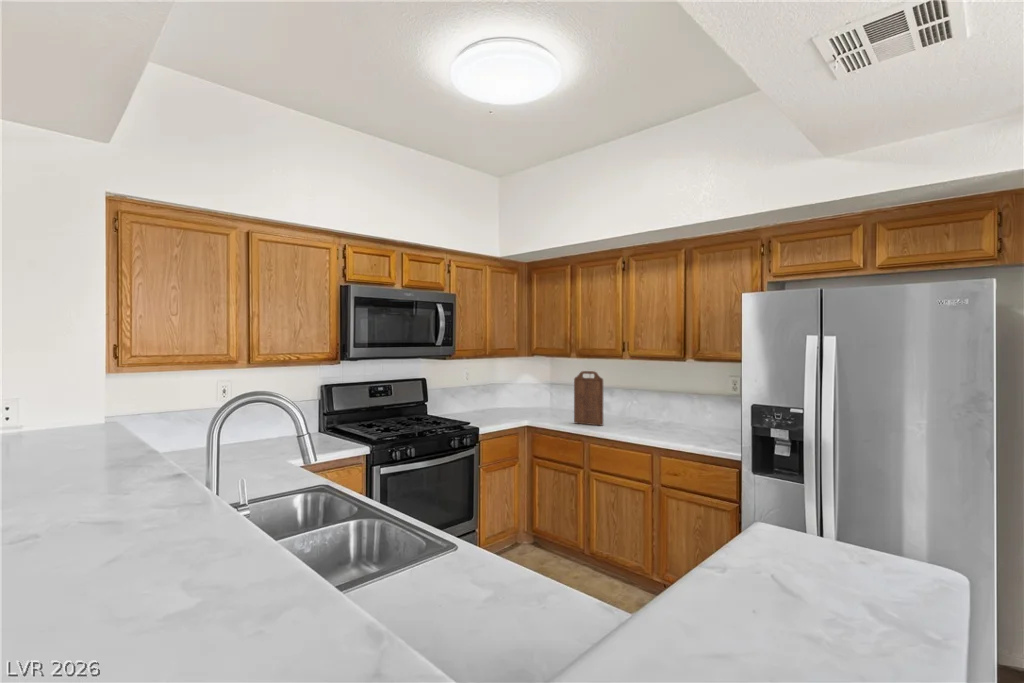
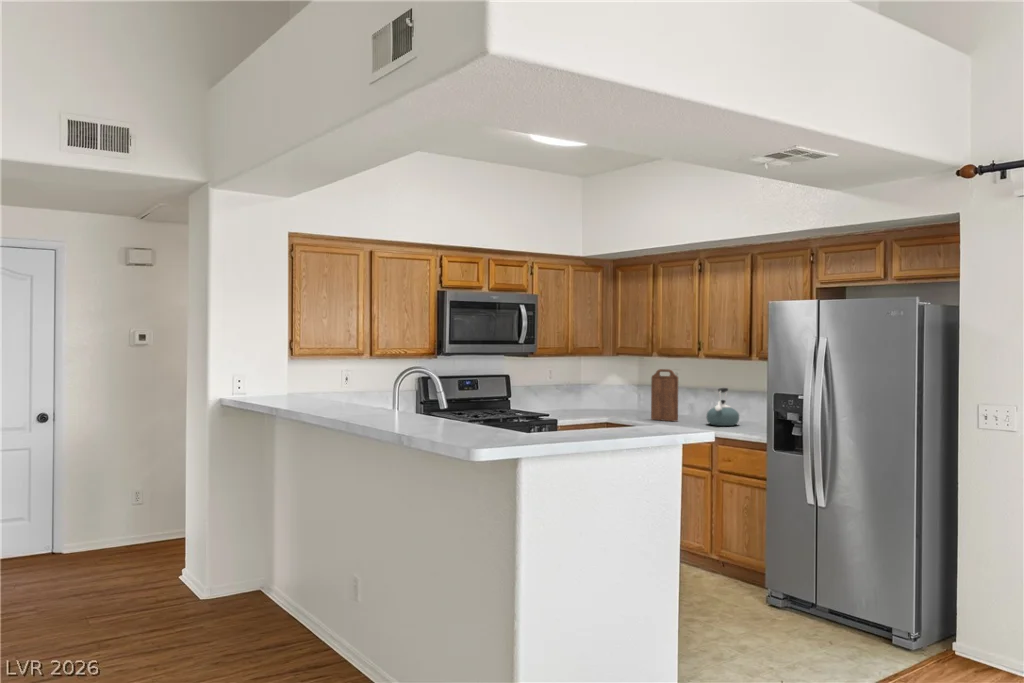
kettle: none [636,391,671,432] -> present [707,388,739,426]

